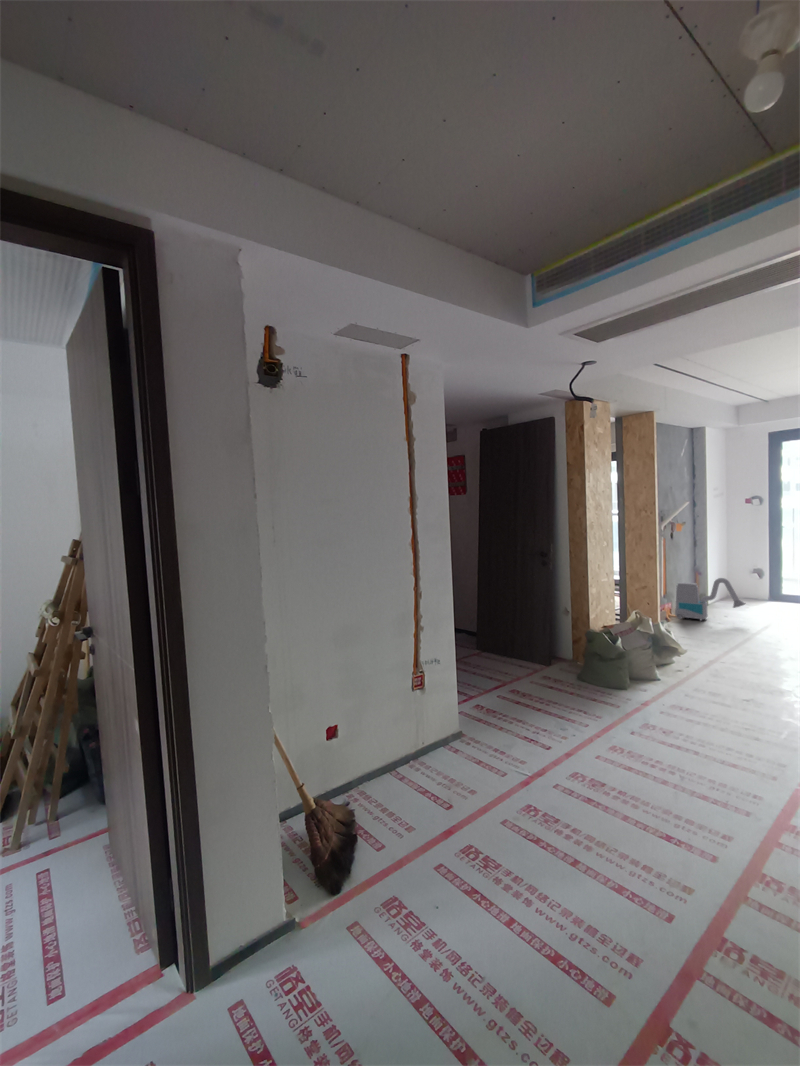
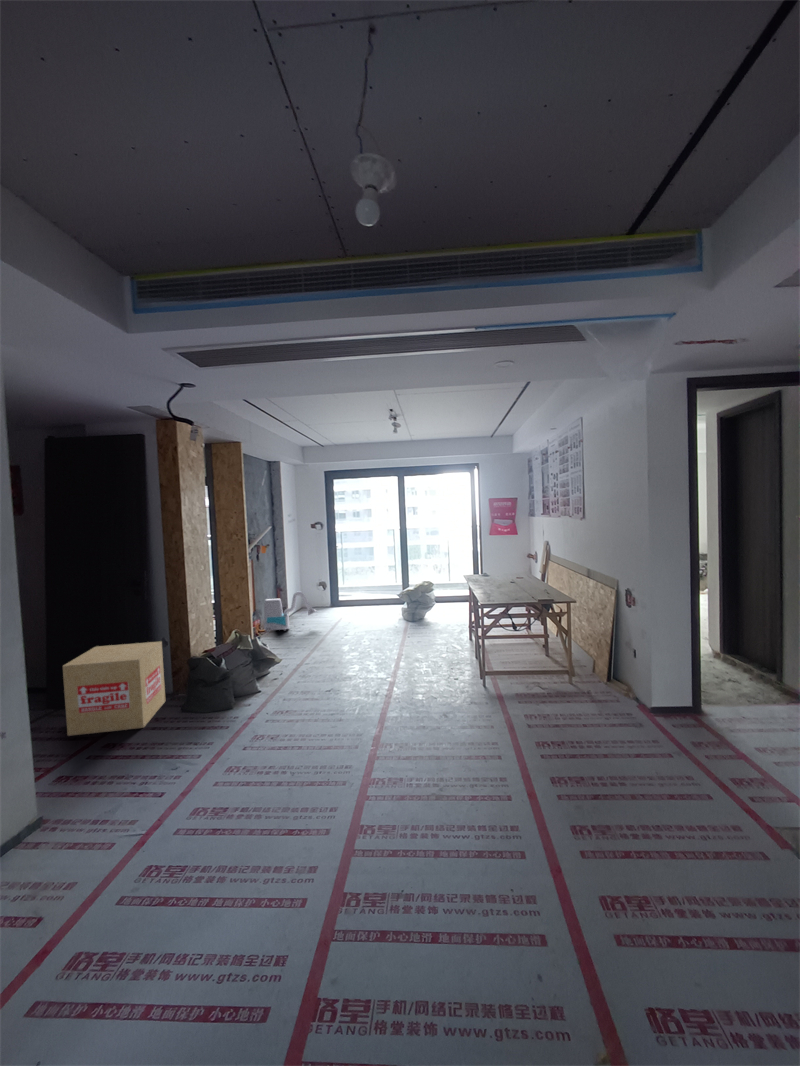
cardboard box: none [484,605,564,684] -> present [63,642,165,736]

